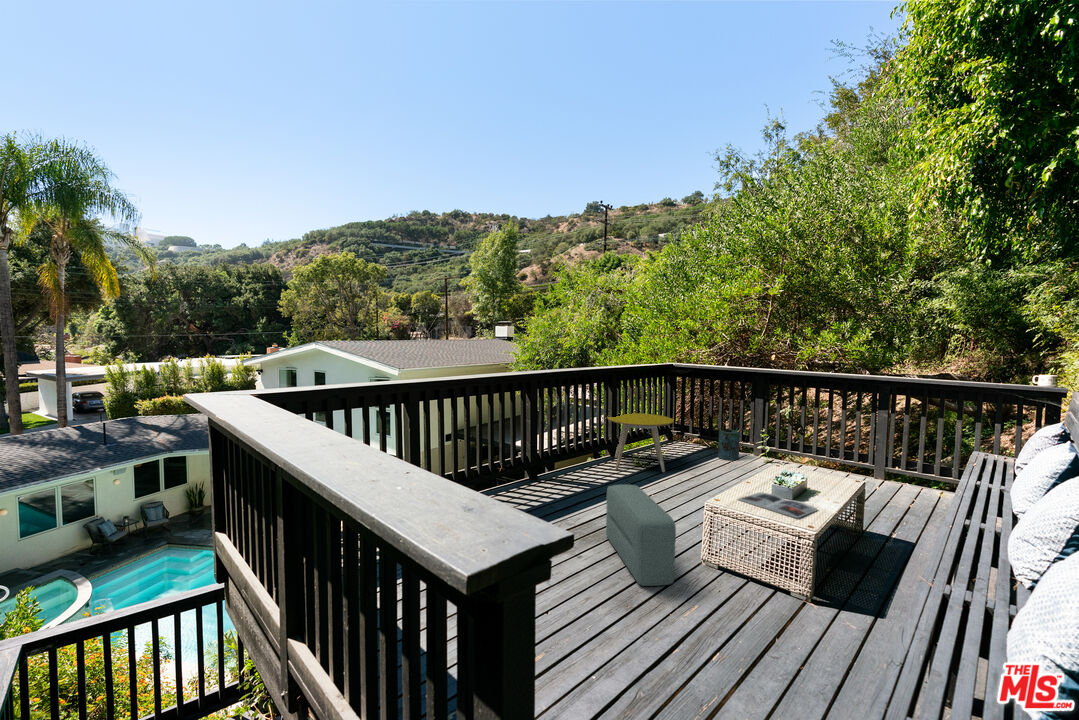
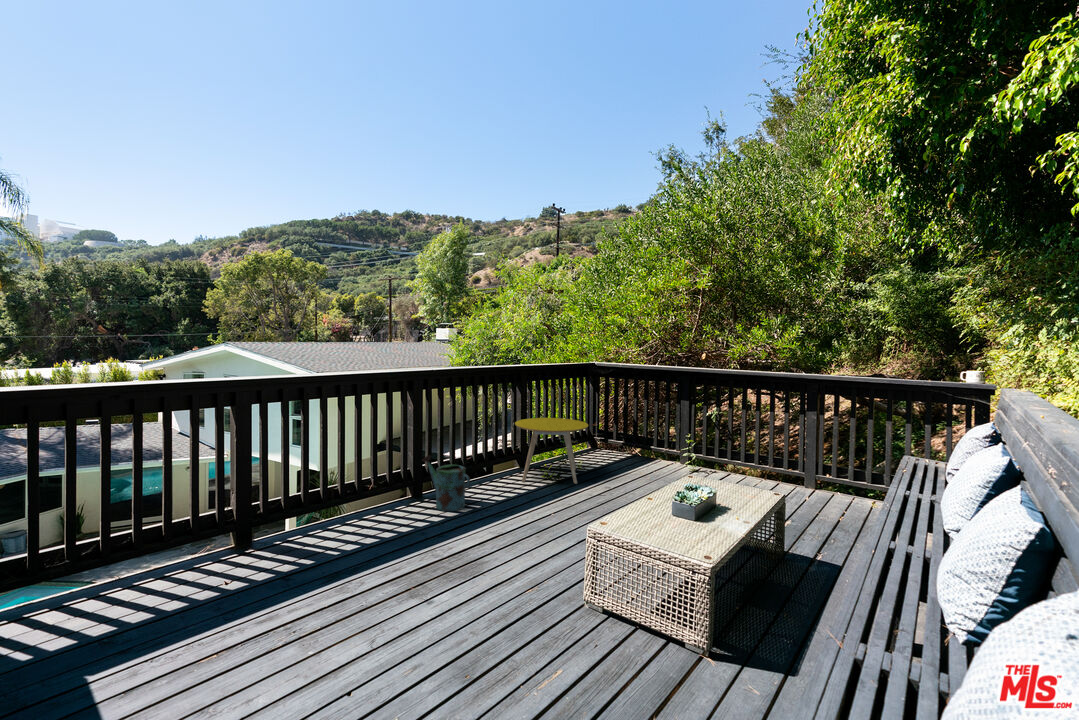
watering can: present [718,423,740,460] -> present [422,456,470,511]
pouf: present [606,485,676,586] -> none [479,505,543,640]
magazine: present [738,492,817,518] -> none [626,512,720,548]

